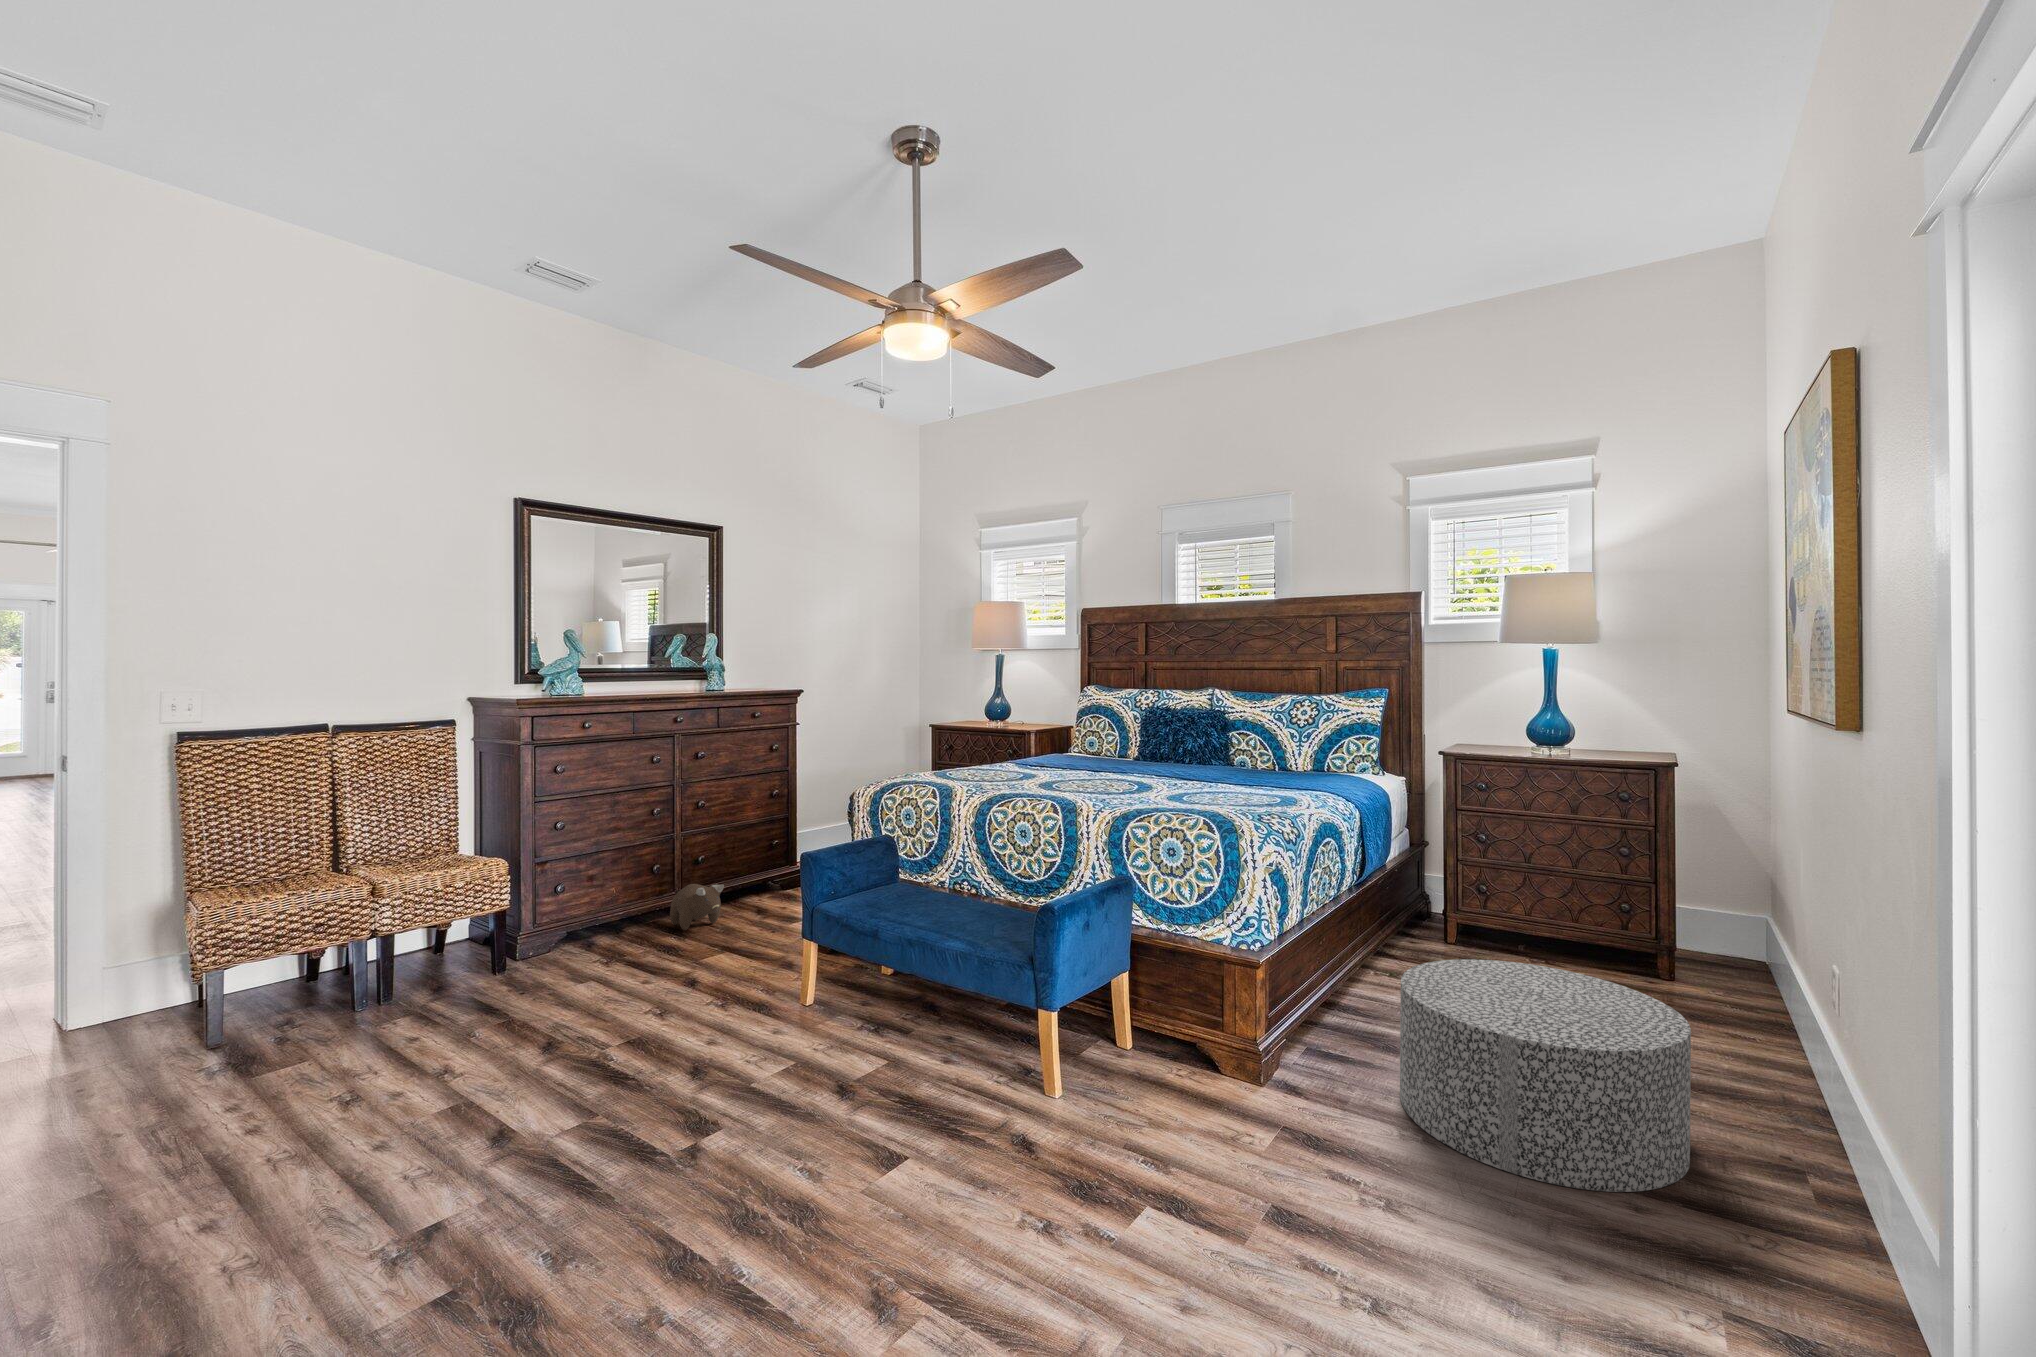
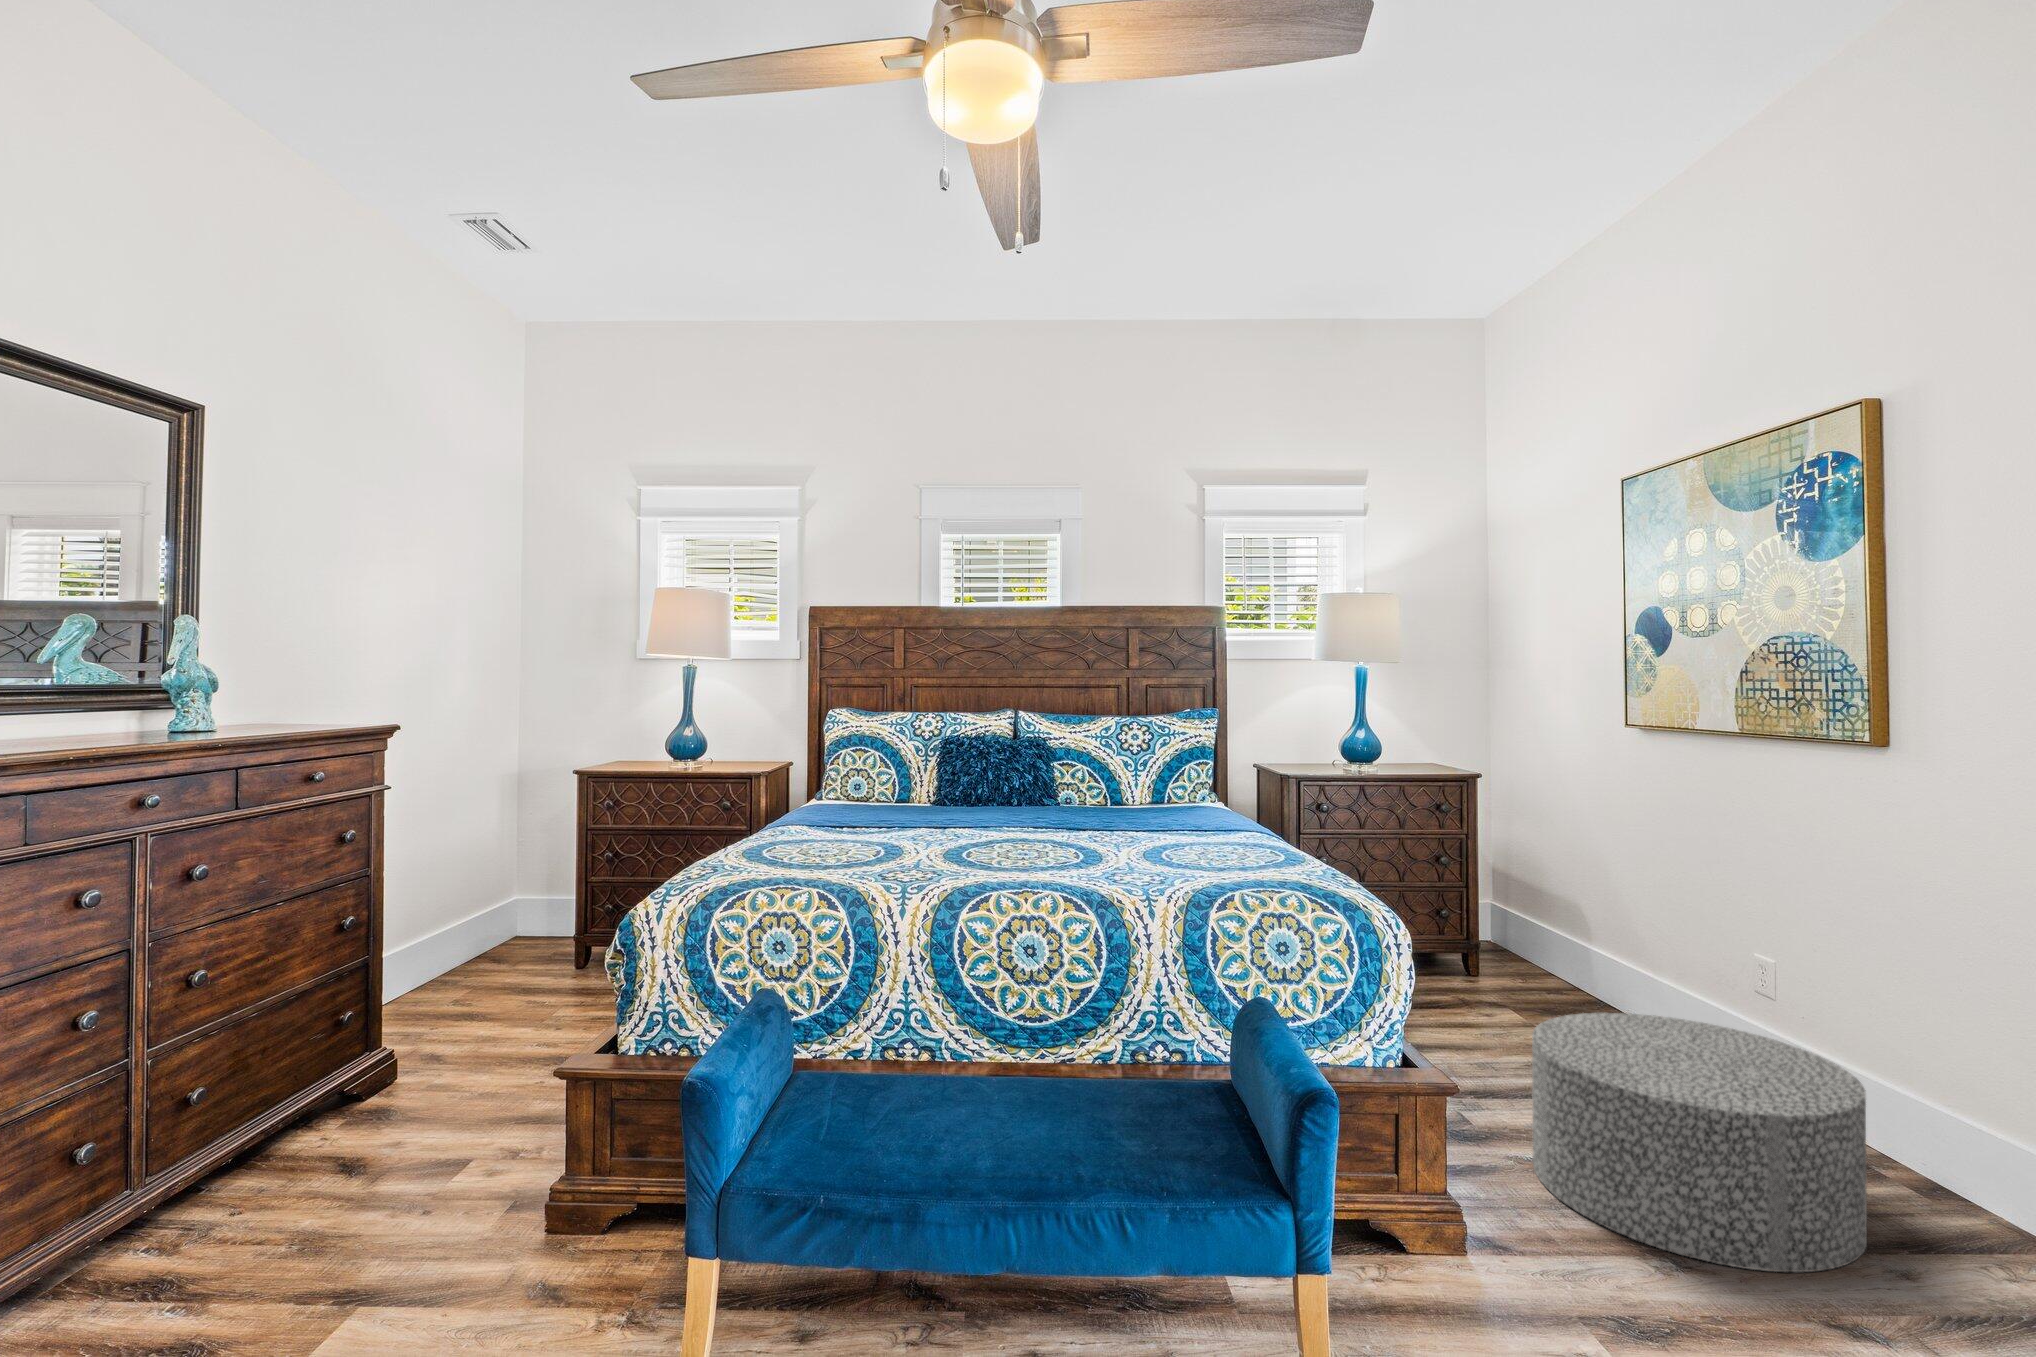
plush toy: present [670,884,724,930] -> none [154,1137,306,1260]

